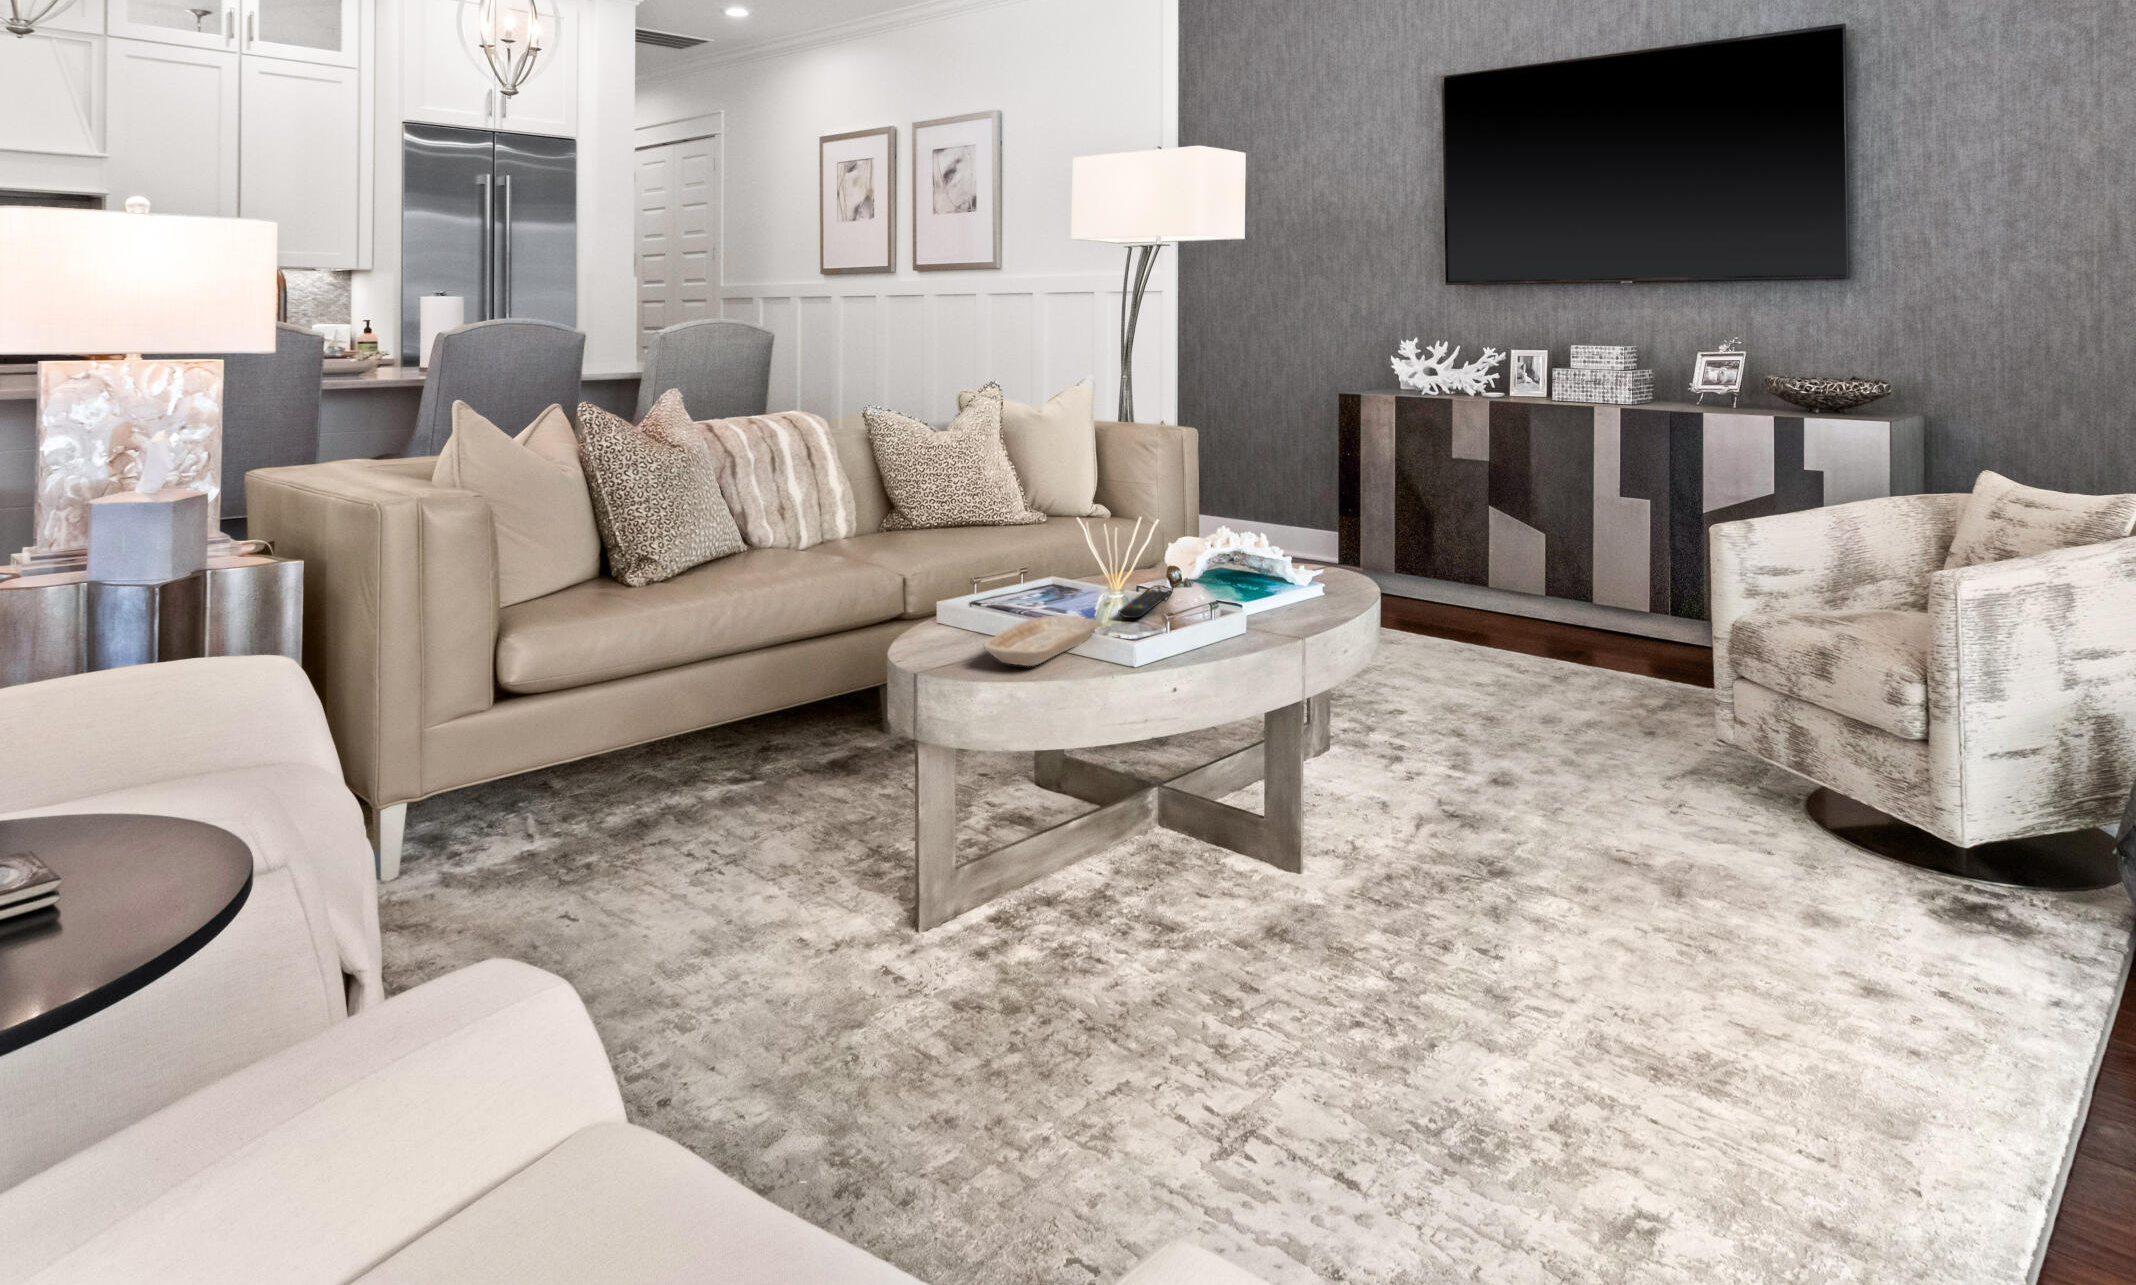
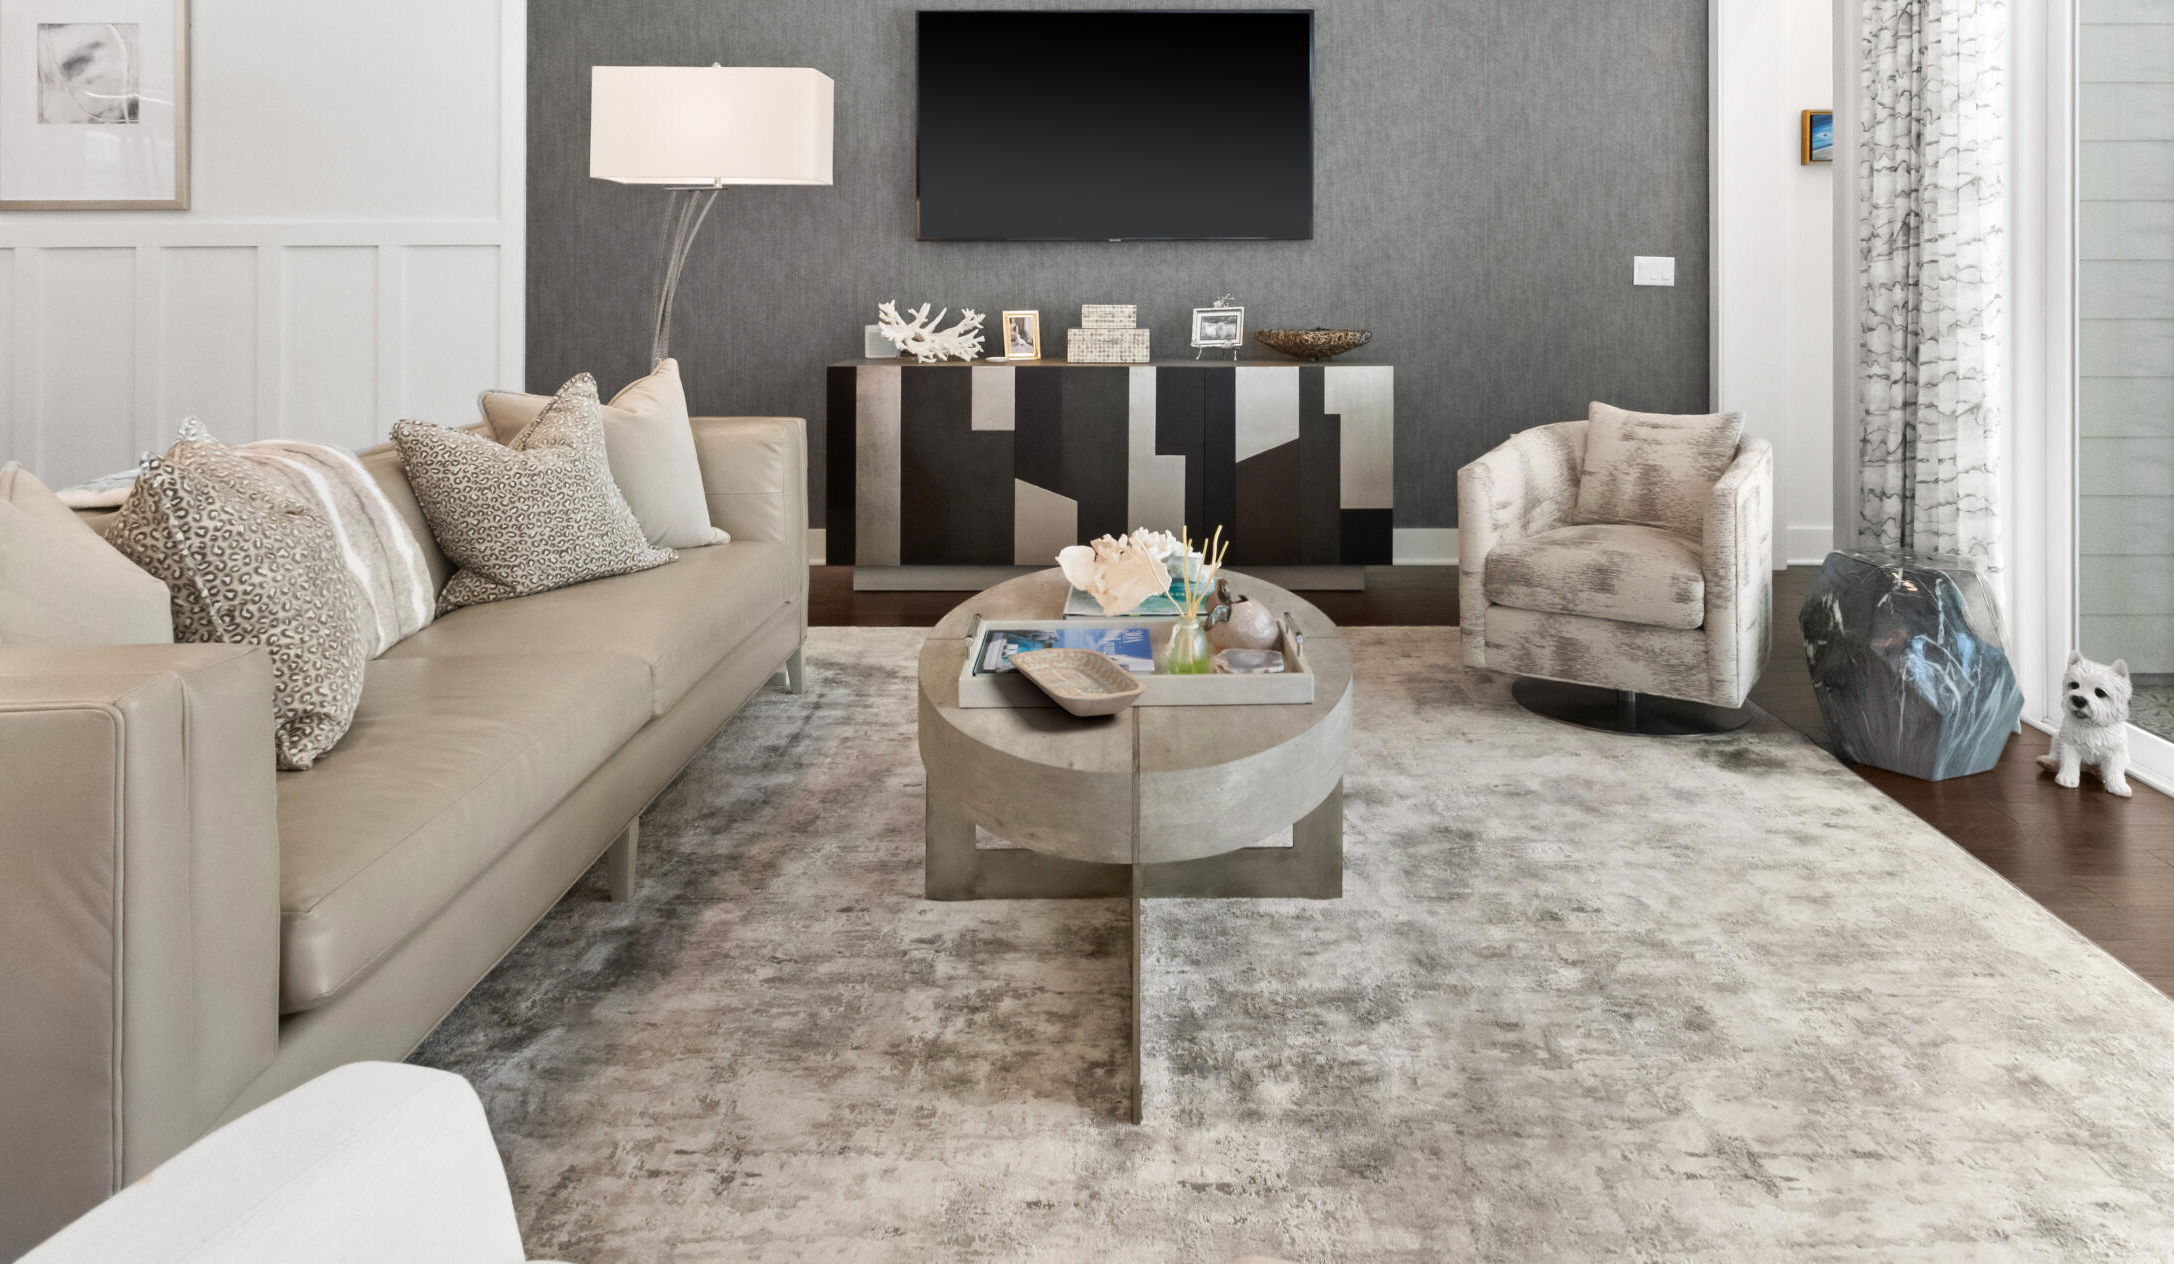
remote control: present [1118,590,1169,618] -> none [1016,607,1095,641]

